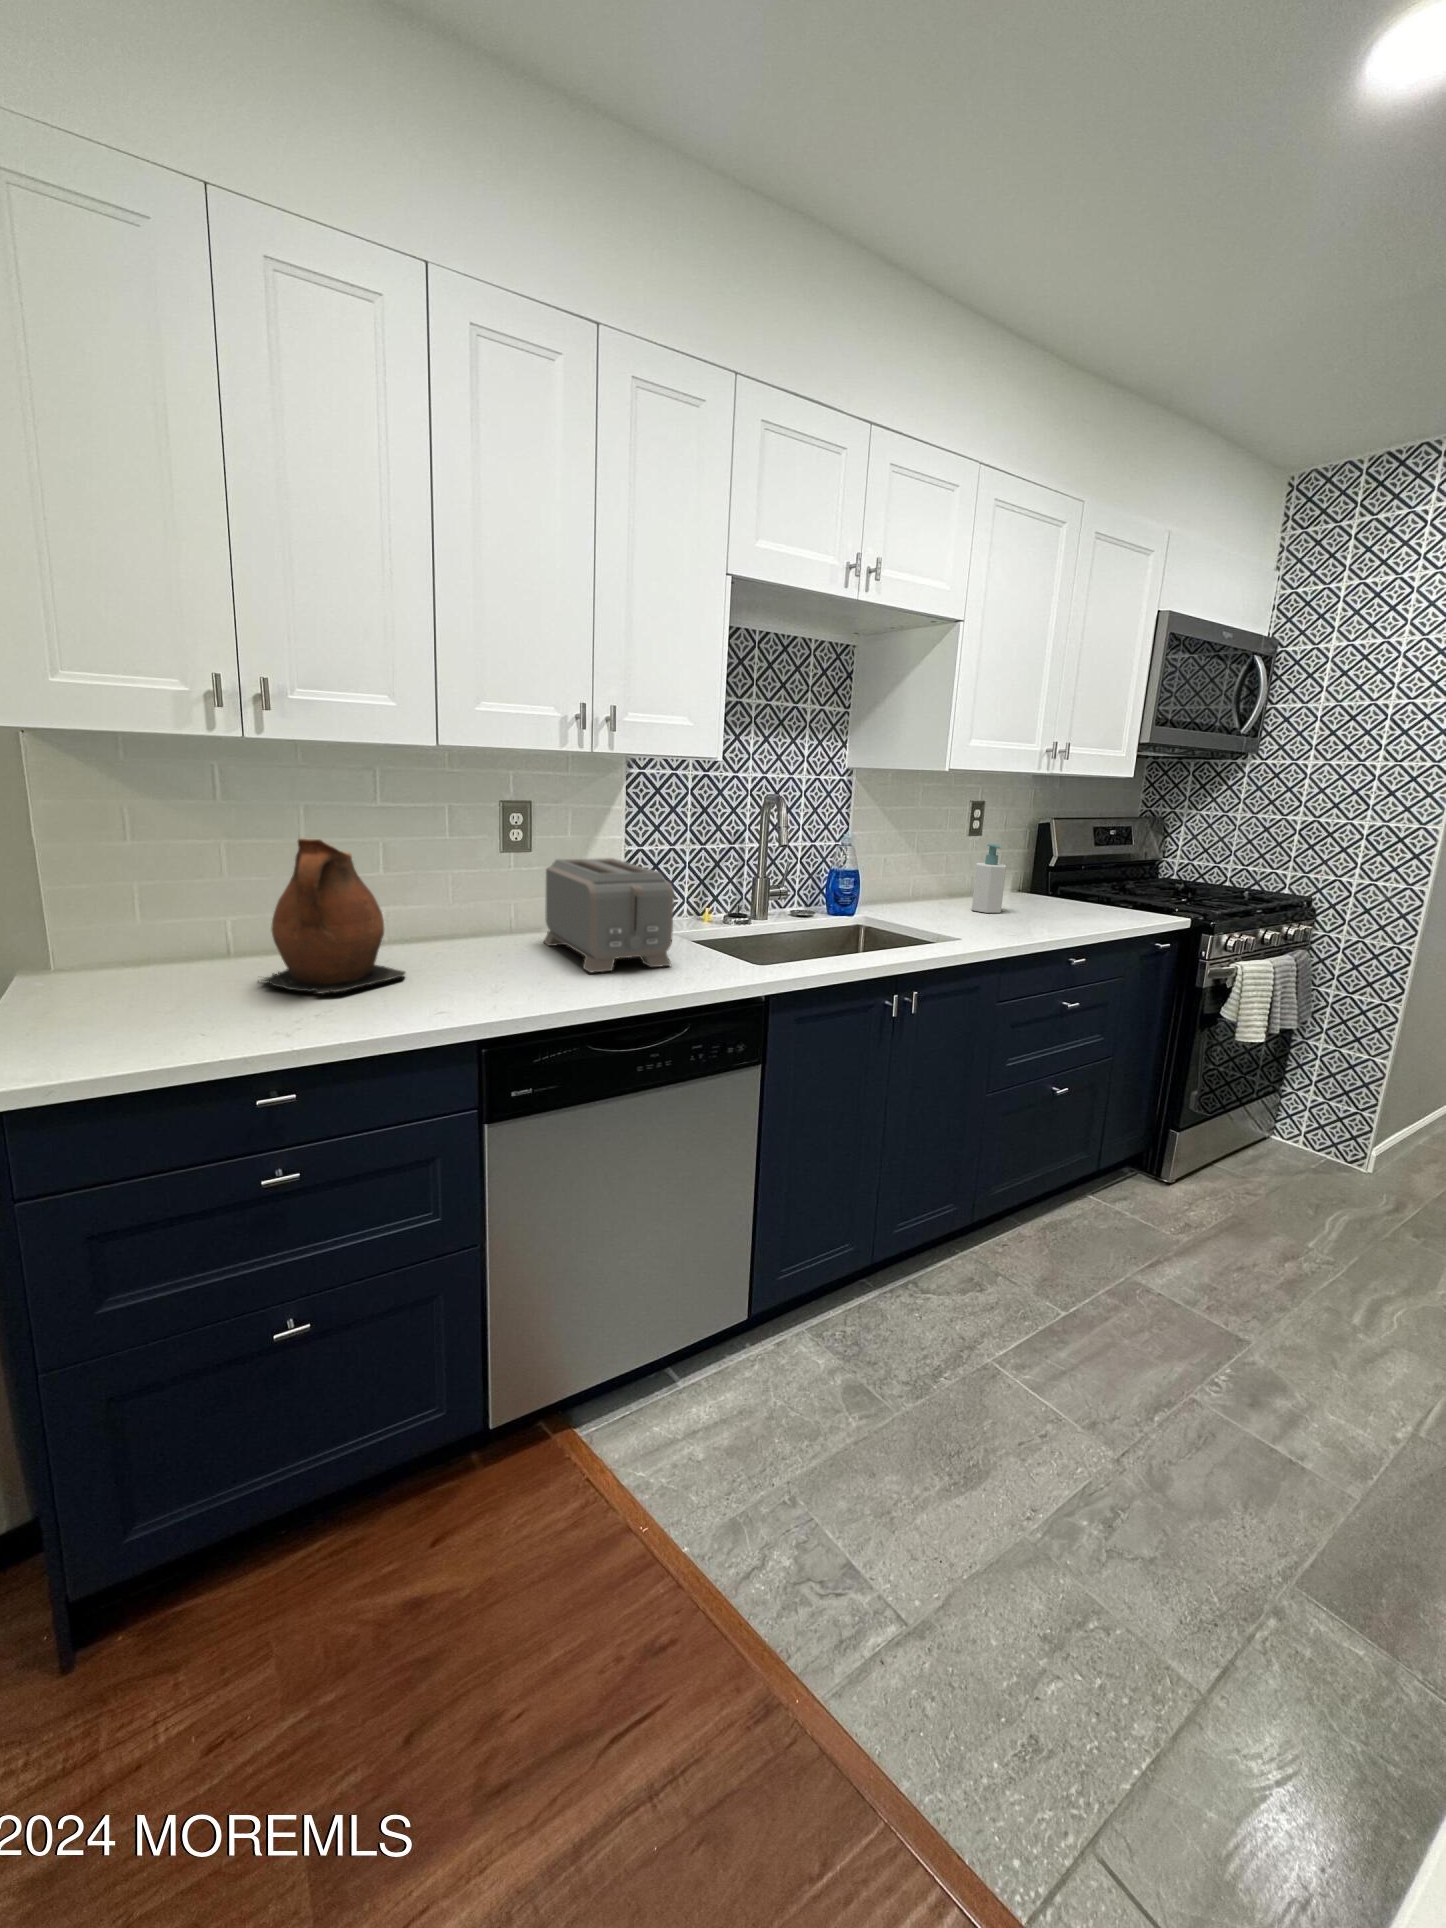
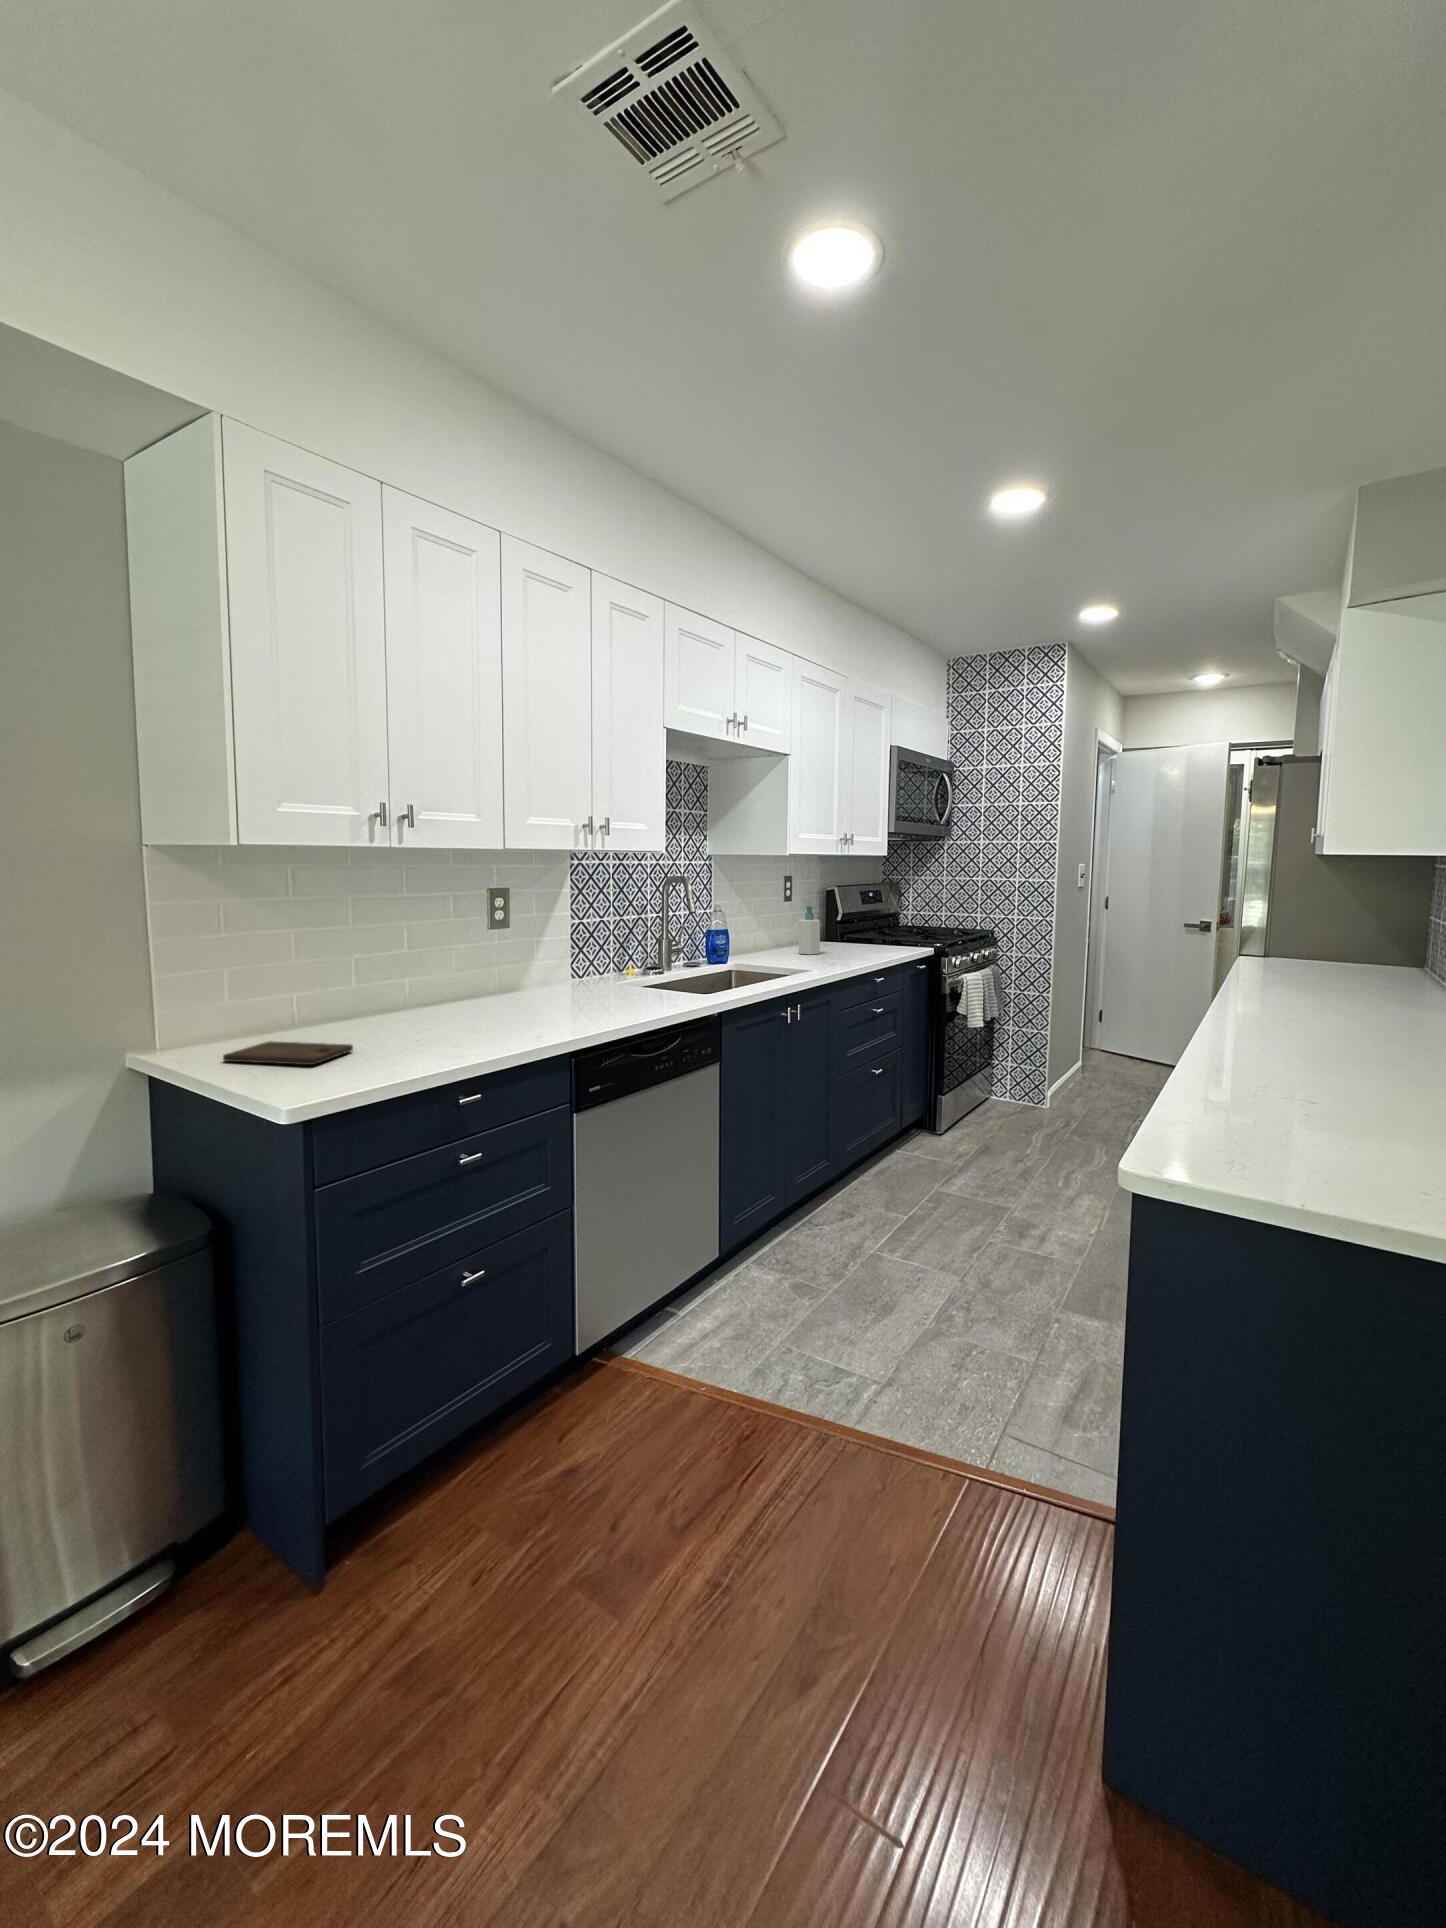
ceramic pitcher: present [261,839,405,994] -> none [361,919,473,1035]
toaster: present [544,858,674,973] -> none [534,928,649,1007]
cutting board: none [56,979,203,1025] -> present [223,1041,353,1065]

